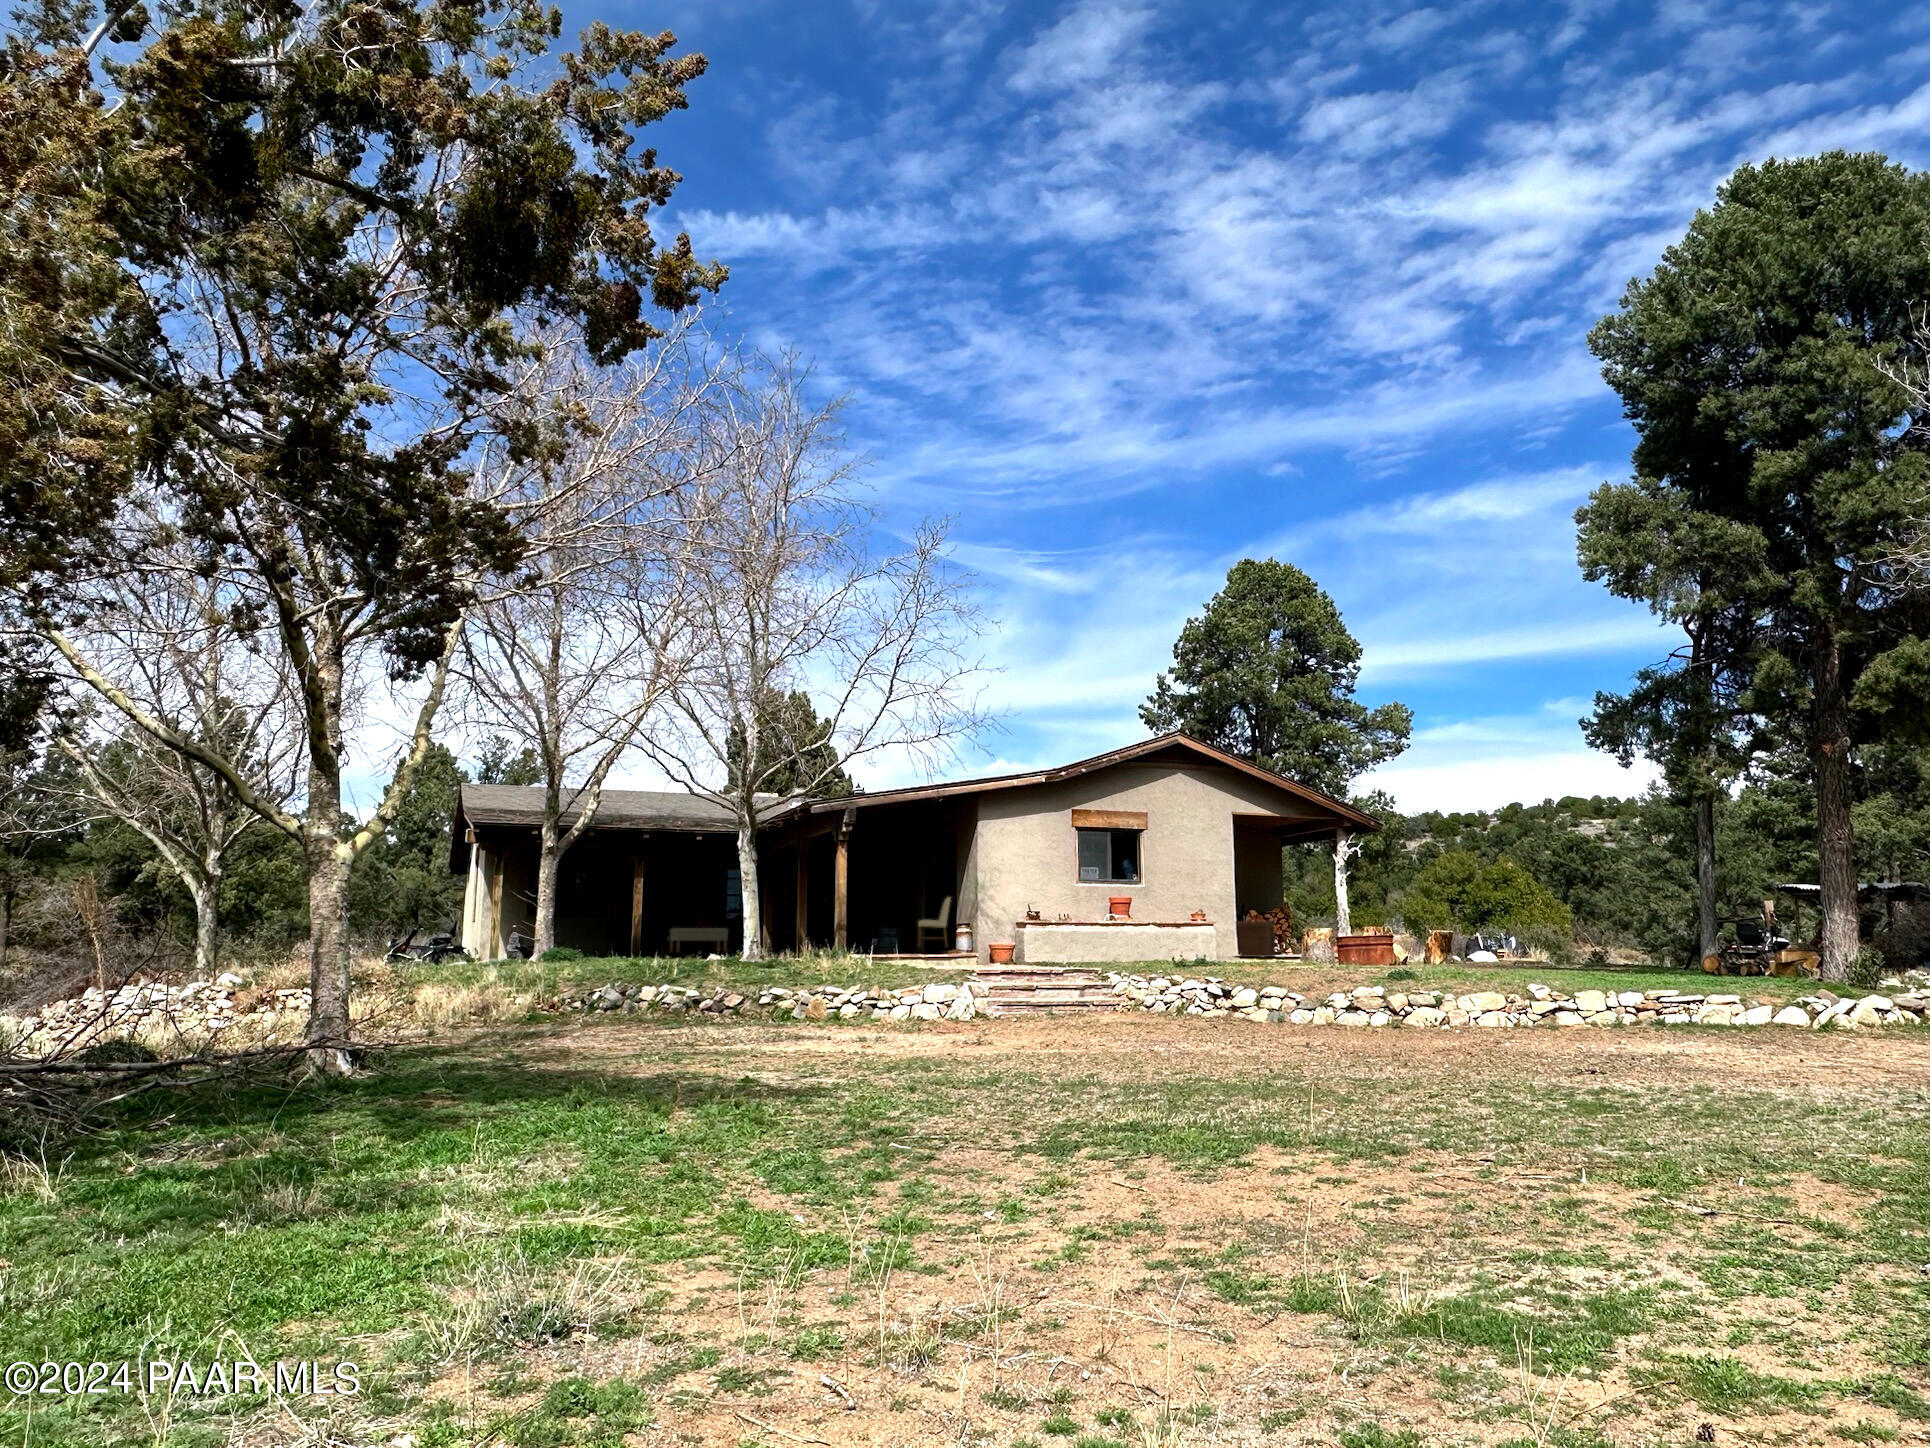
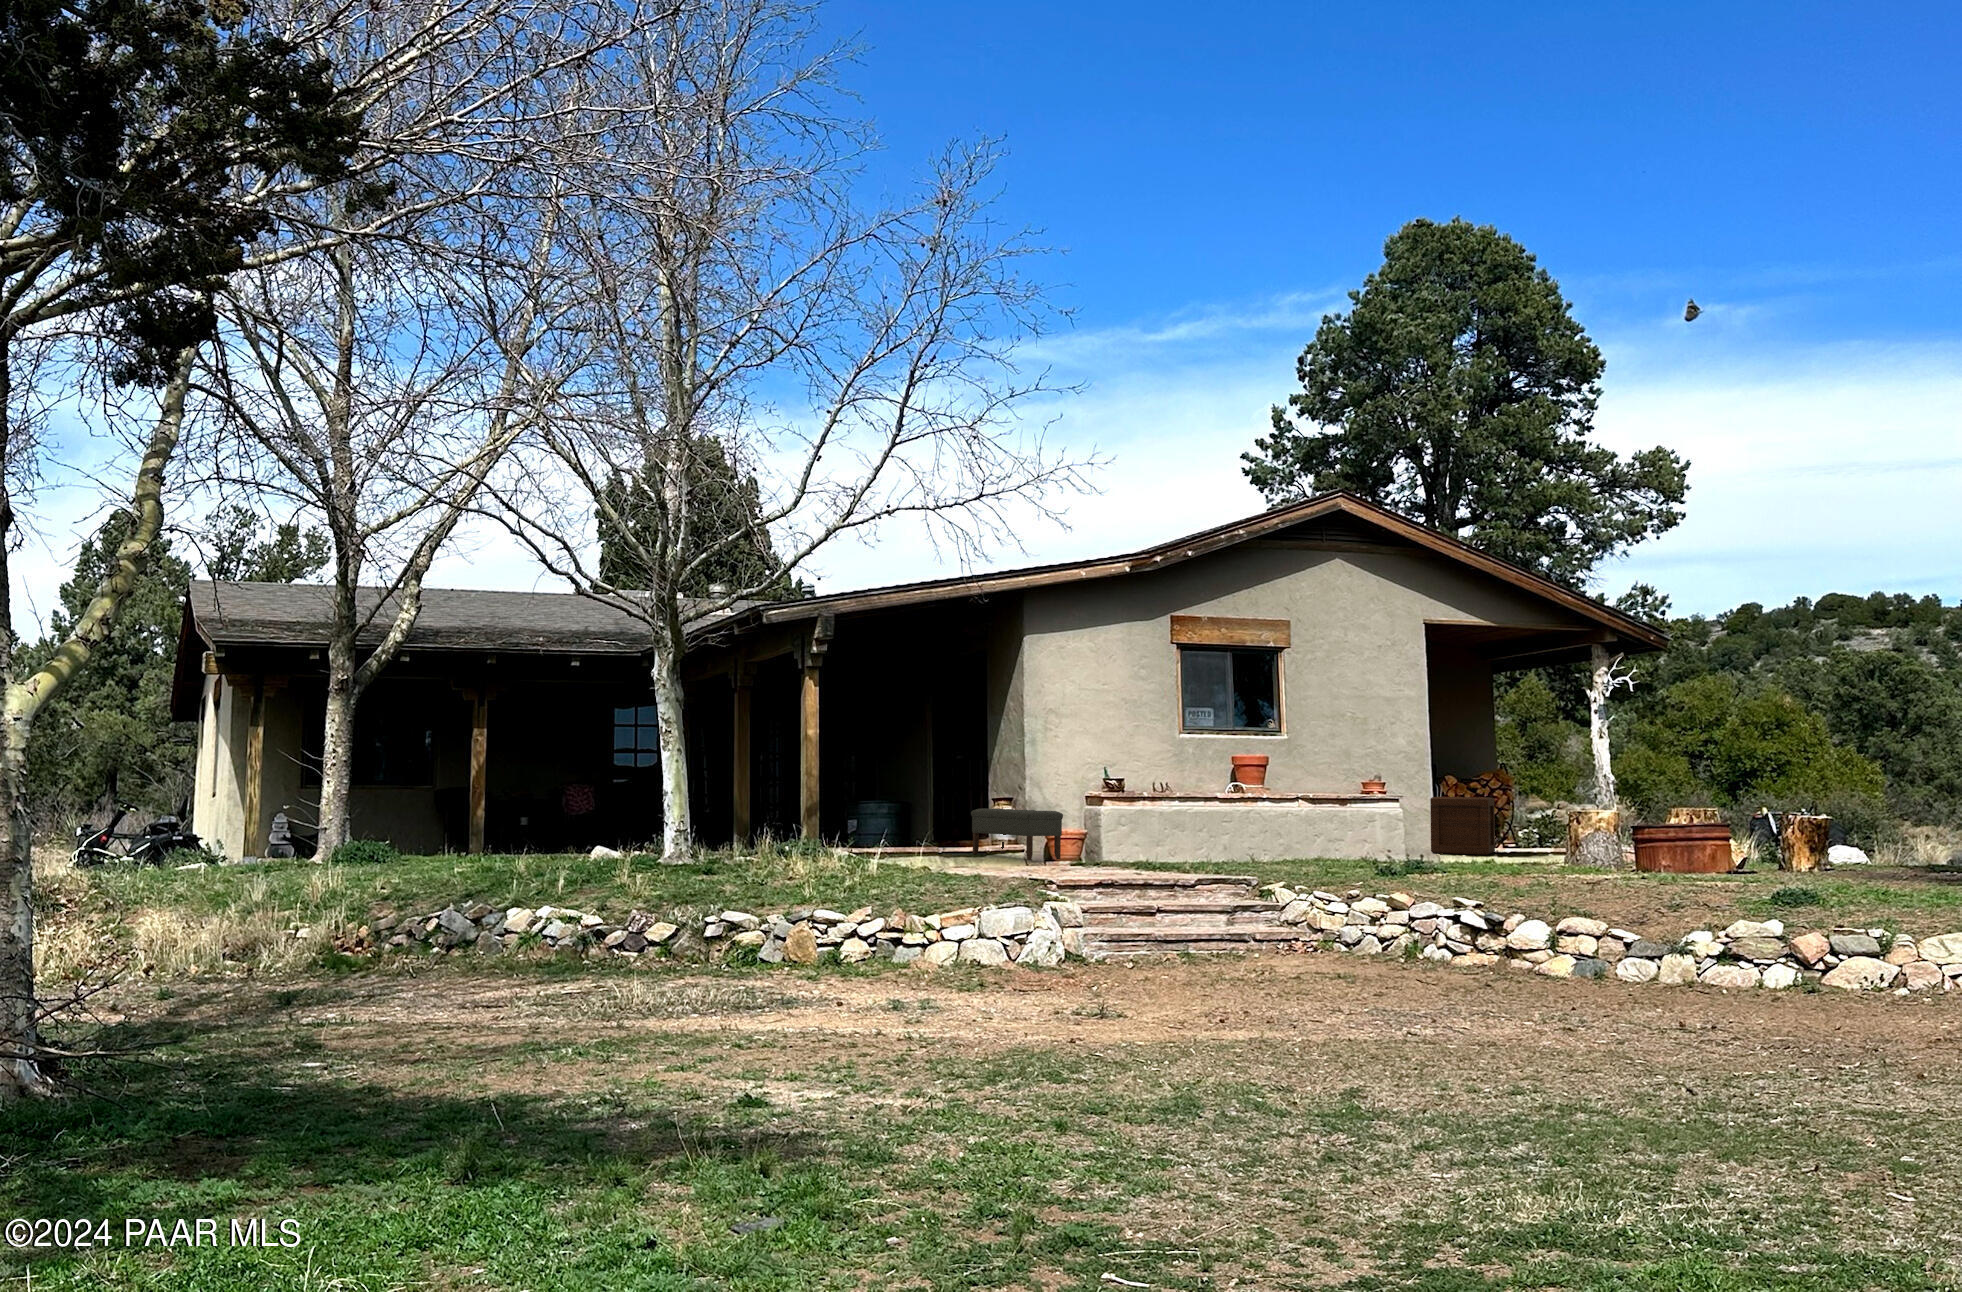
chair: present [918,897,950,946] -> none [922,756,973,834]
bench: present [670,928,728,952] -> present [971,809,1063,860]

